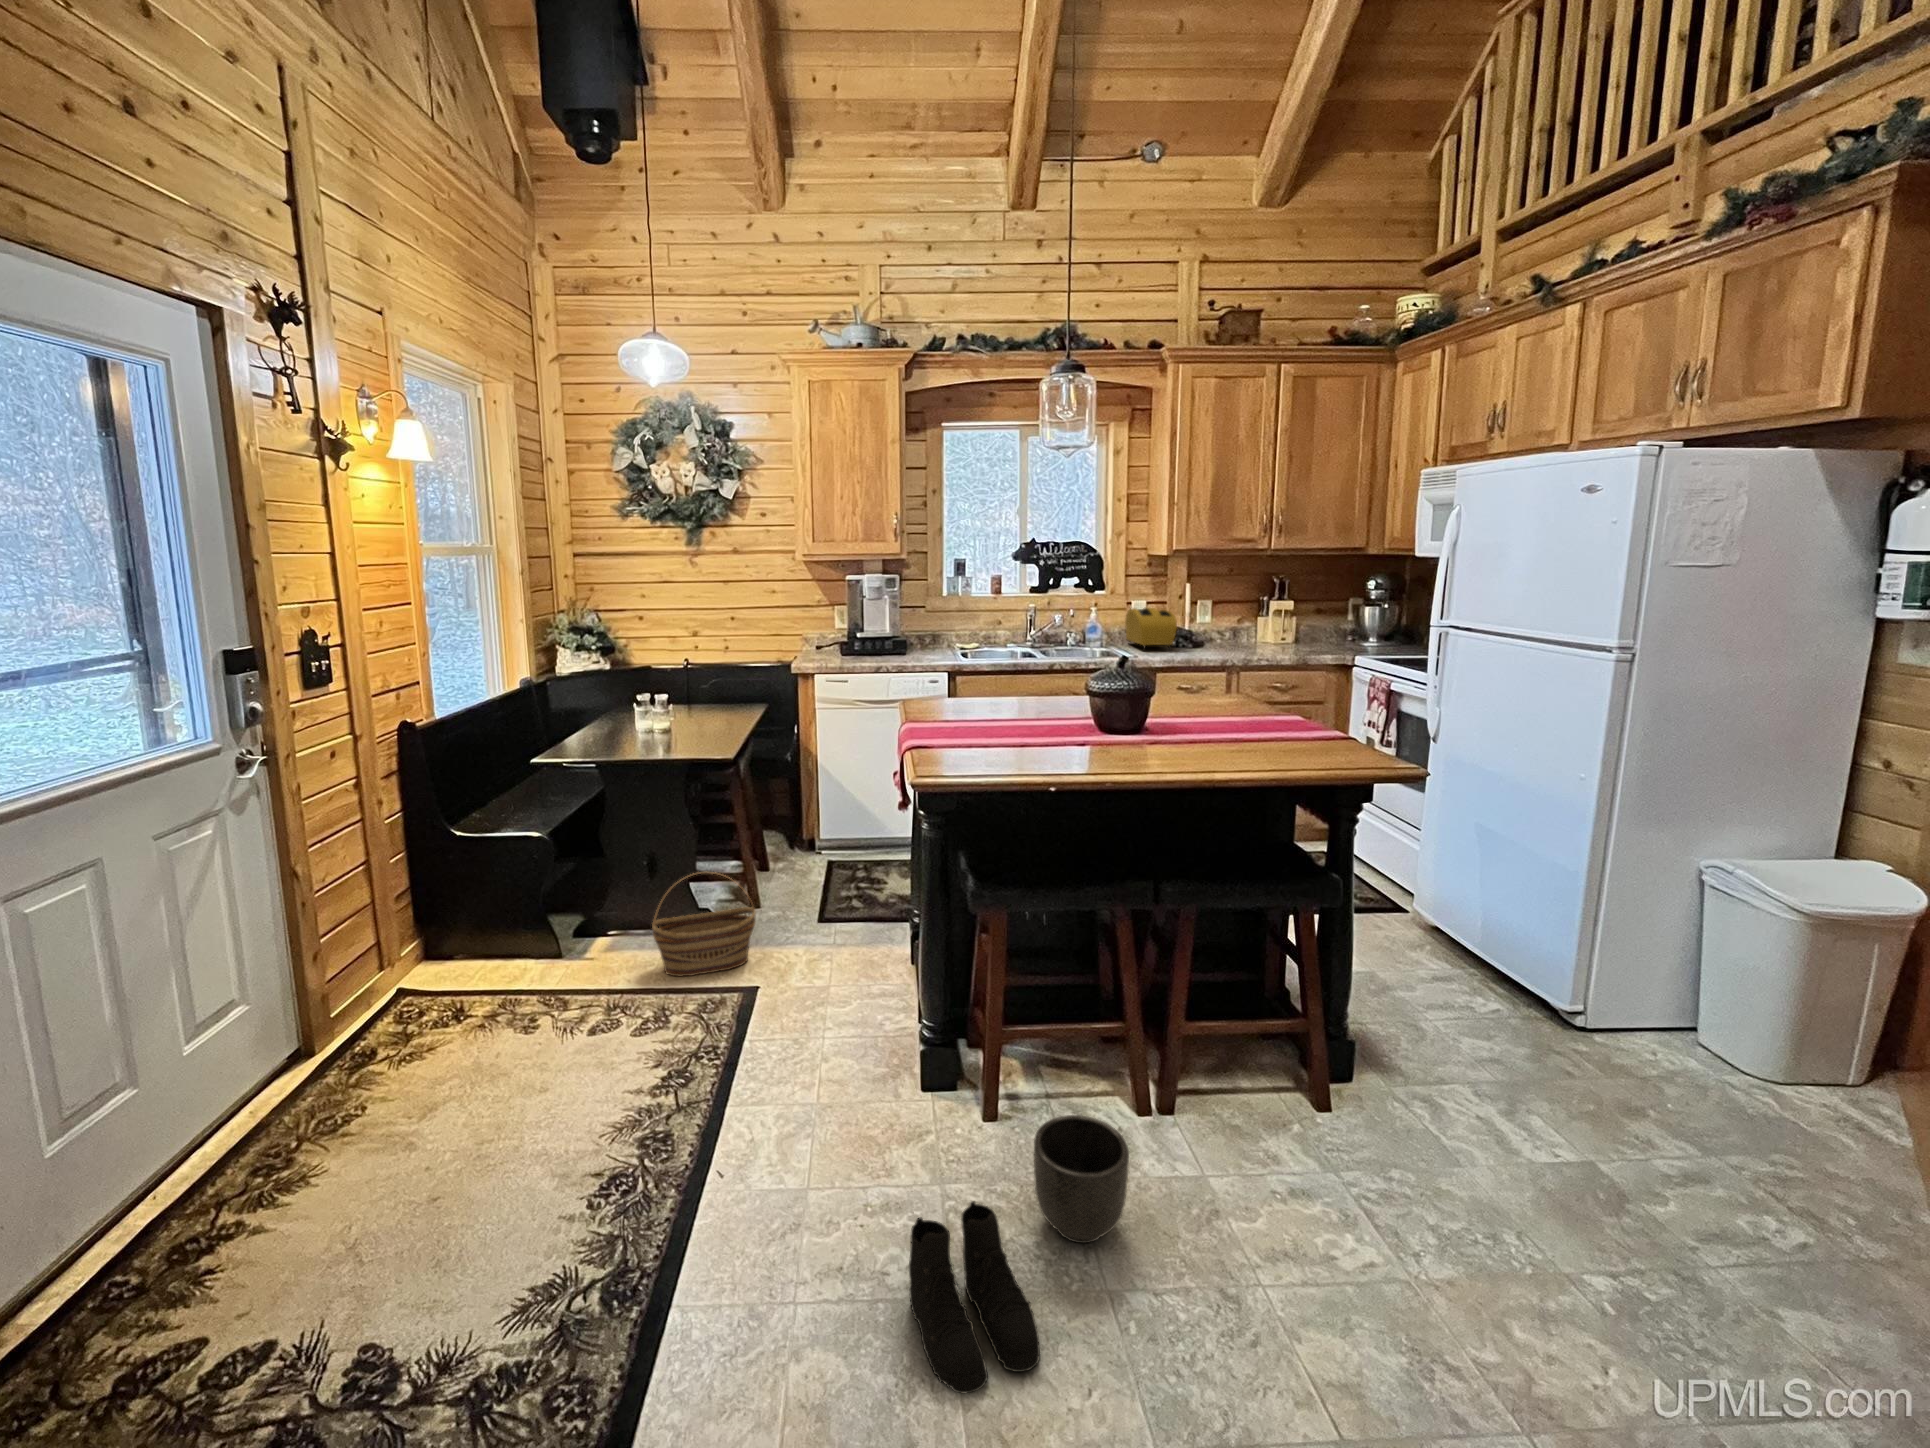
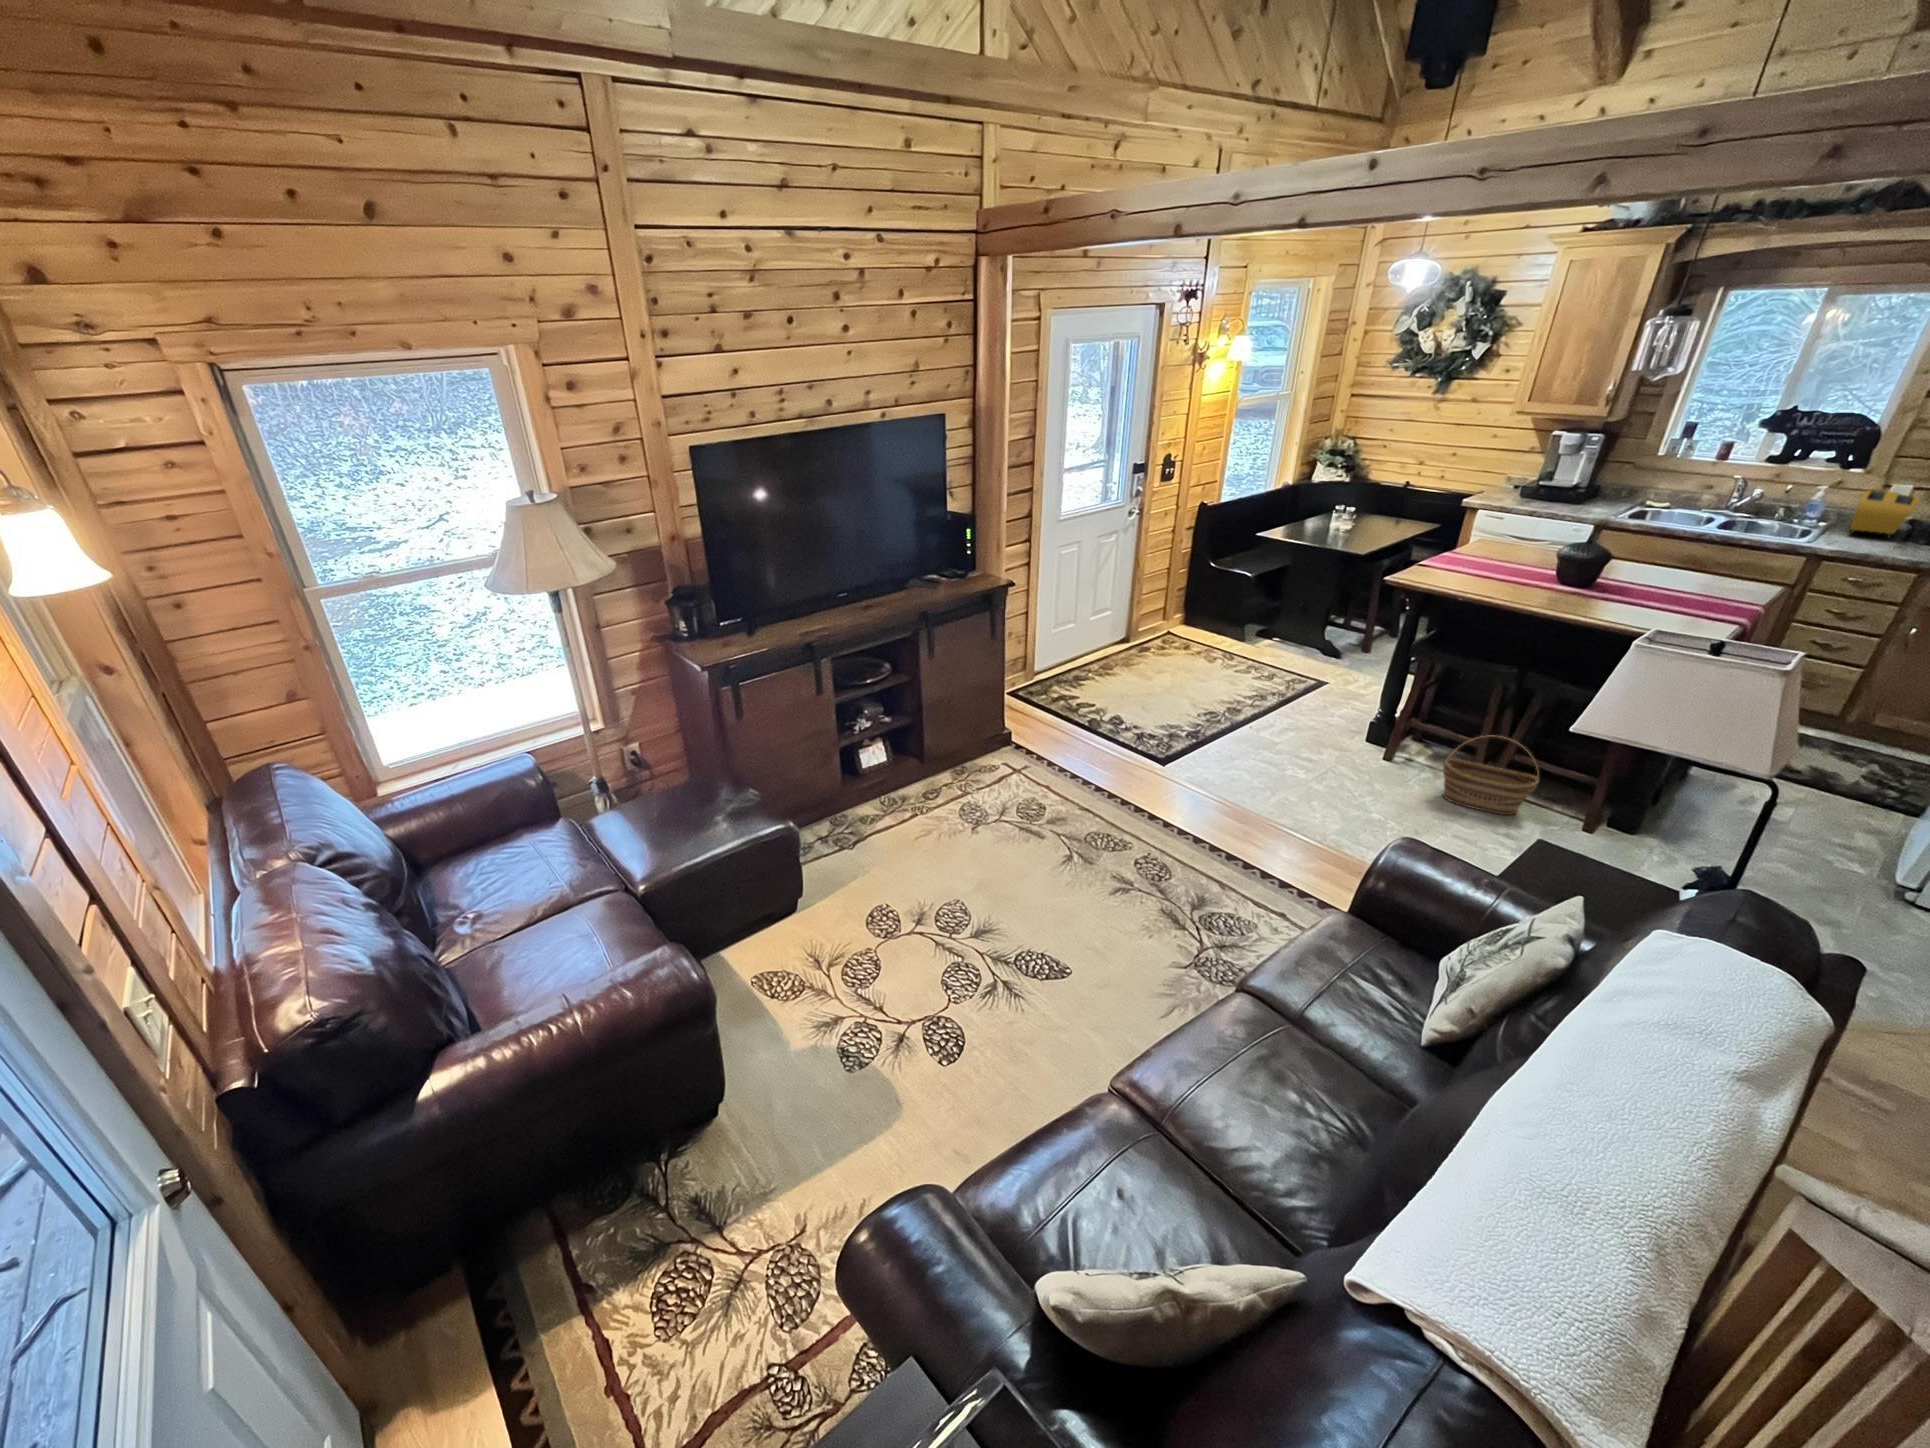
basket: present [652,872,756,977] -> present [1443,744,1539,815]
planter: present [1034,1115,1129,1243] -> none [1367,749,1421,800]
boots: present [909,1201,1040,1393] -> none [1280,748,1335,805]

